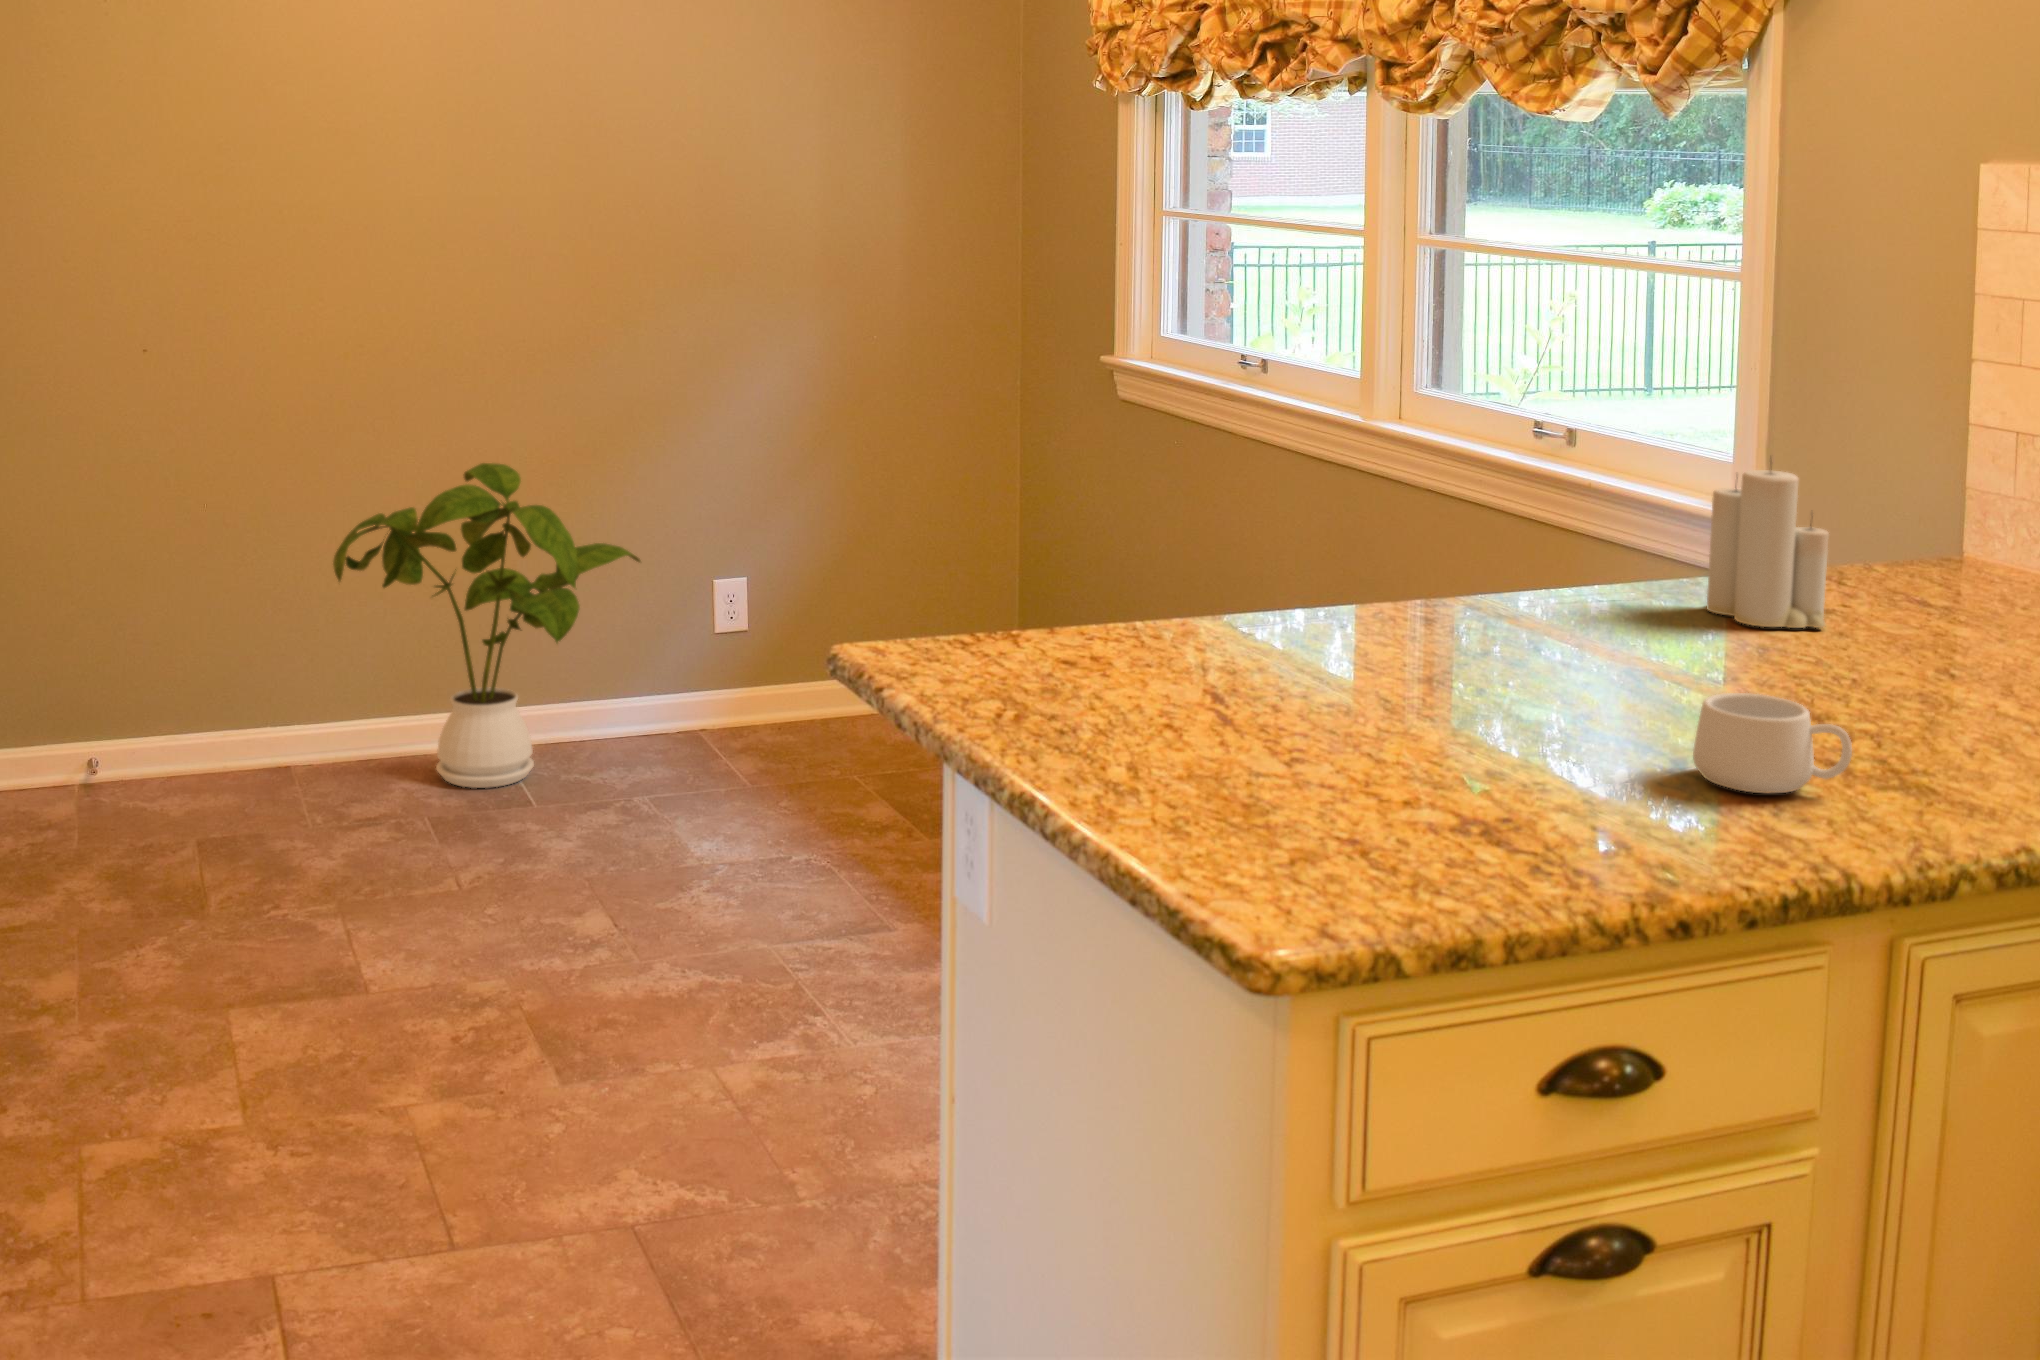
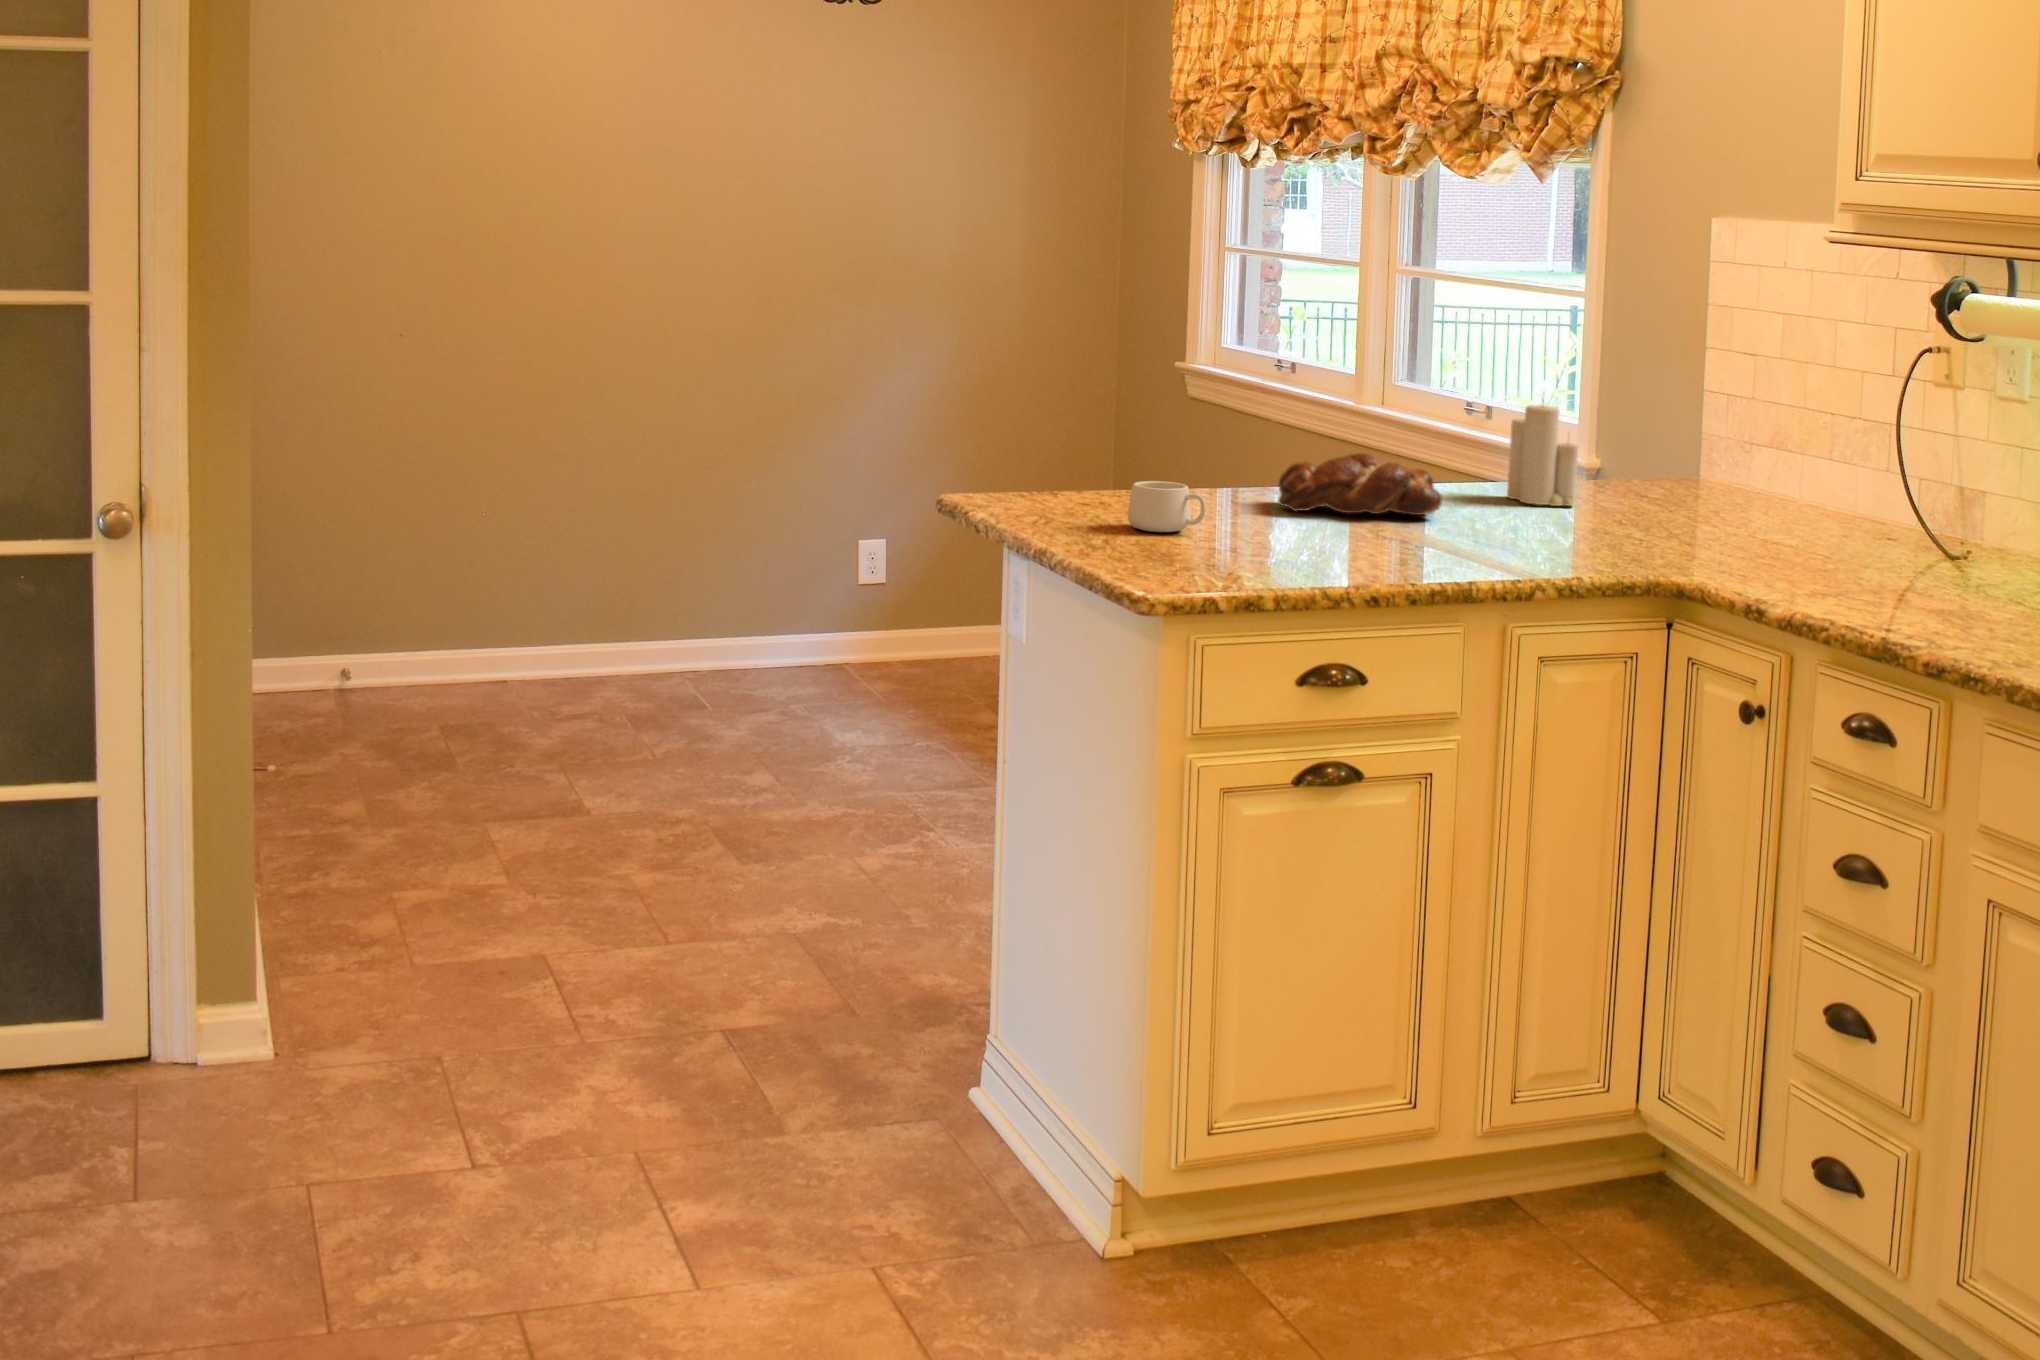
house plant: present [333,463,640,788] -> none [543,428,796,694]
bread loaf: none [1370,566,1645,670] -> present [1278,453,1442,515]
mug: present [1693,693,1852,793] -> present [1128,481,1206,532]

